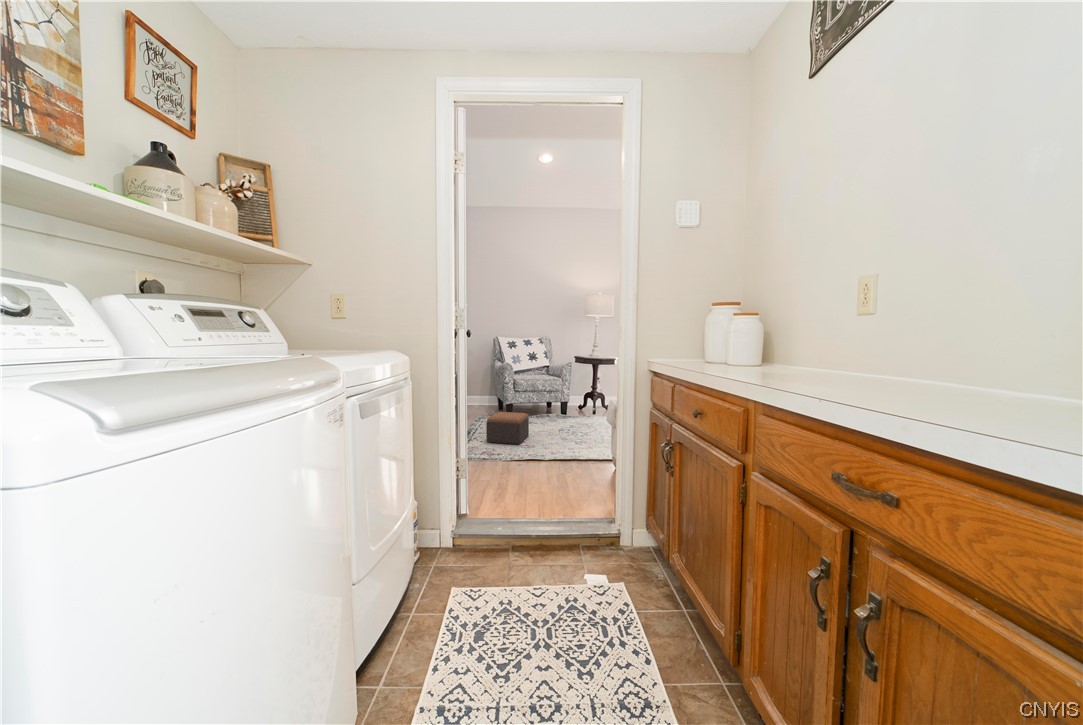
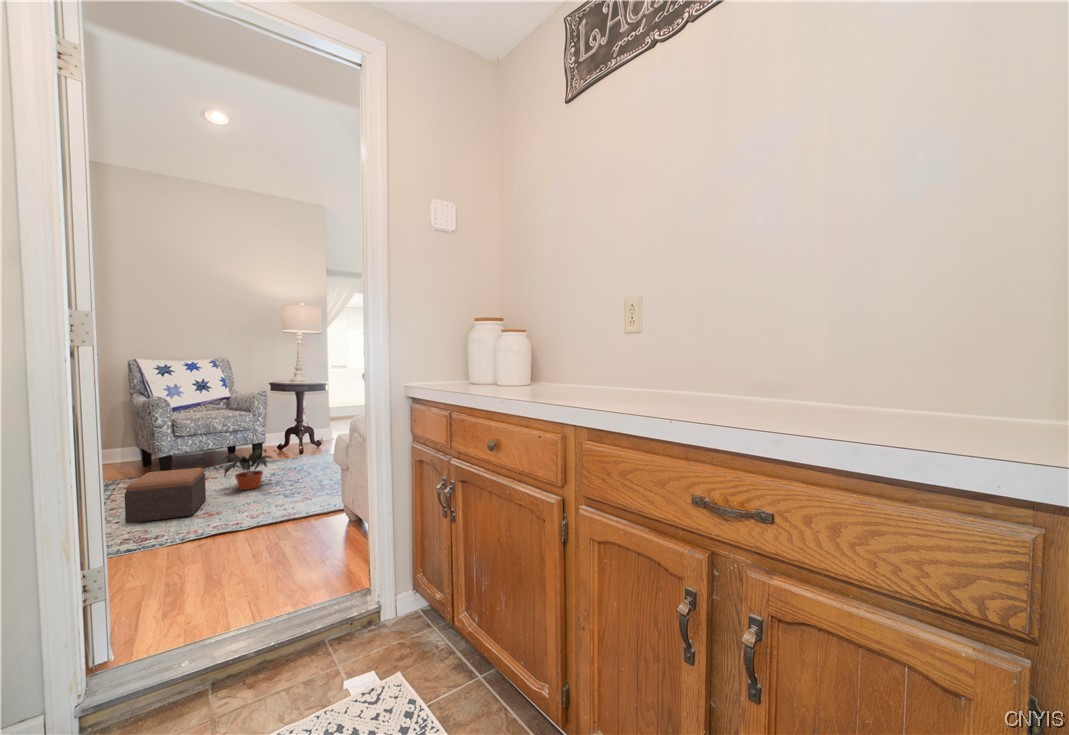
potted plant: none [538,405,571,433] -> present [224,449,272,490]

